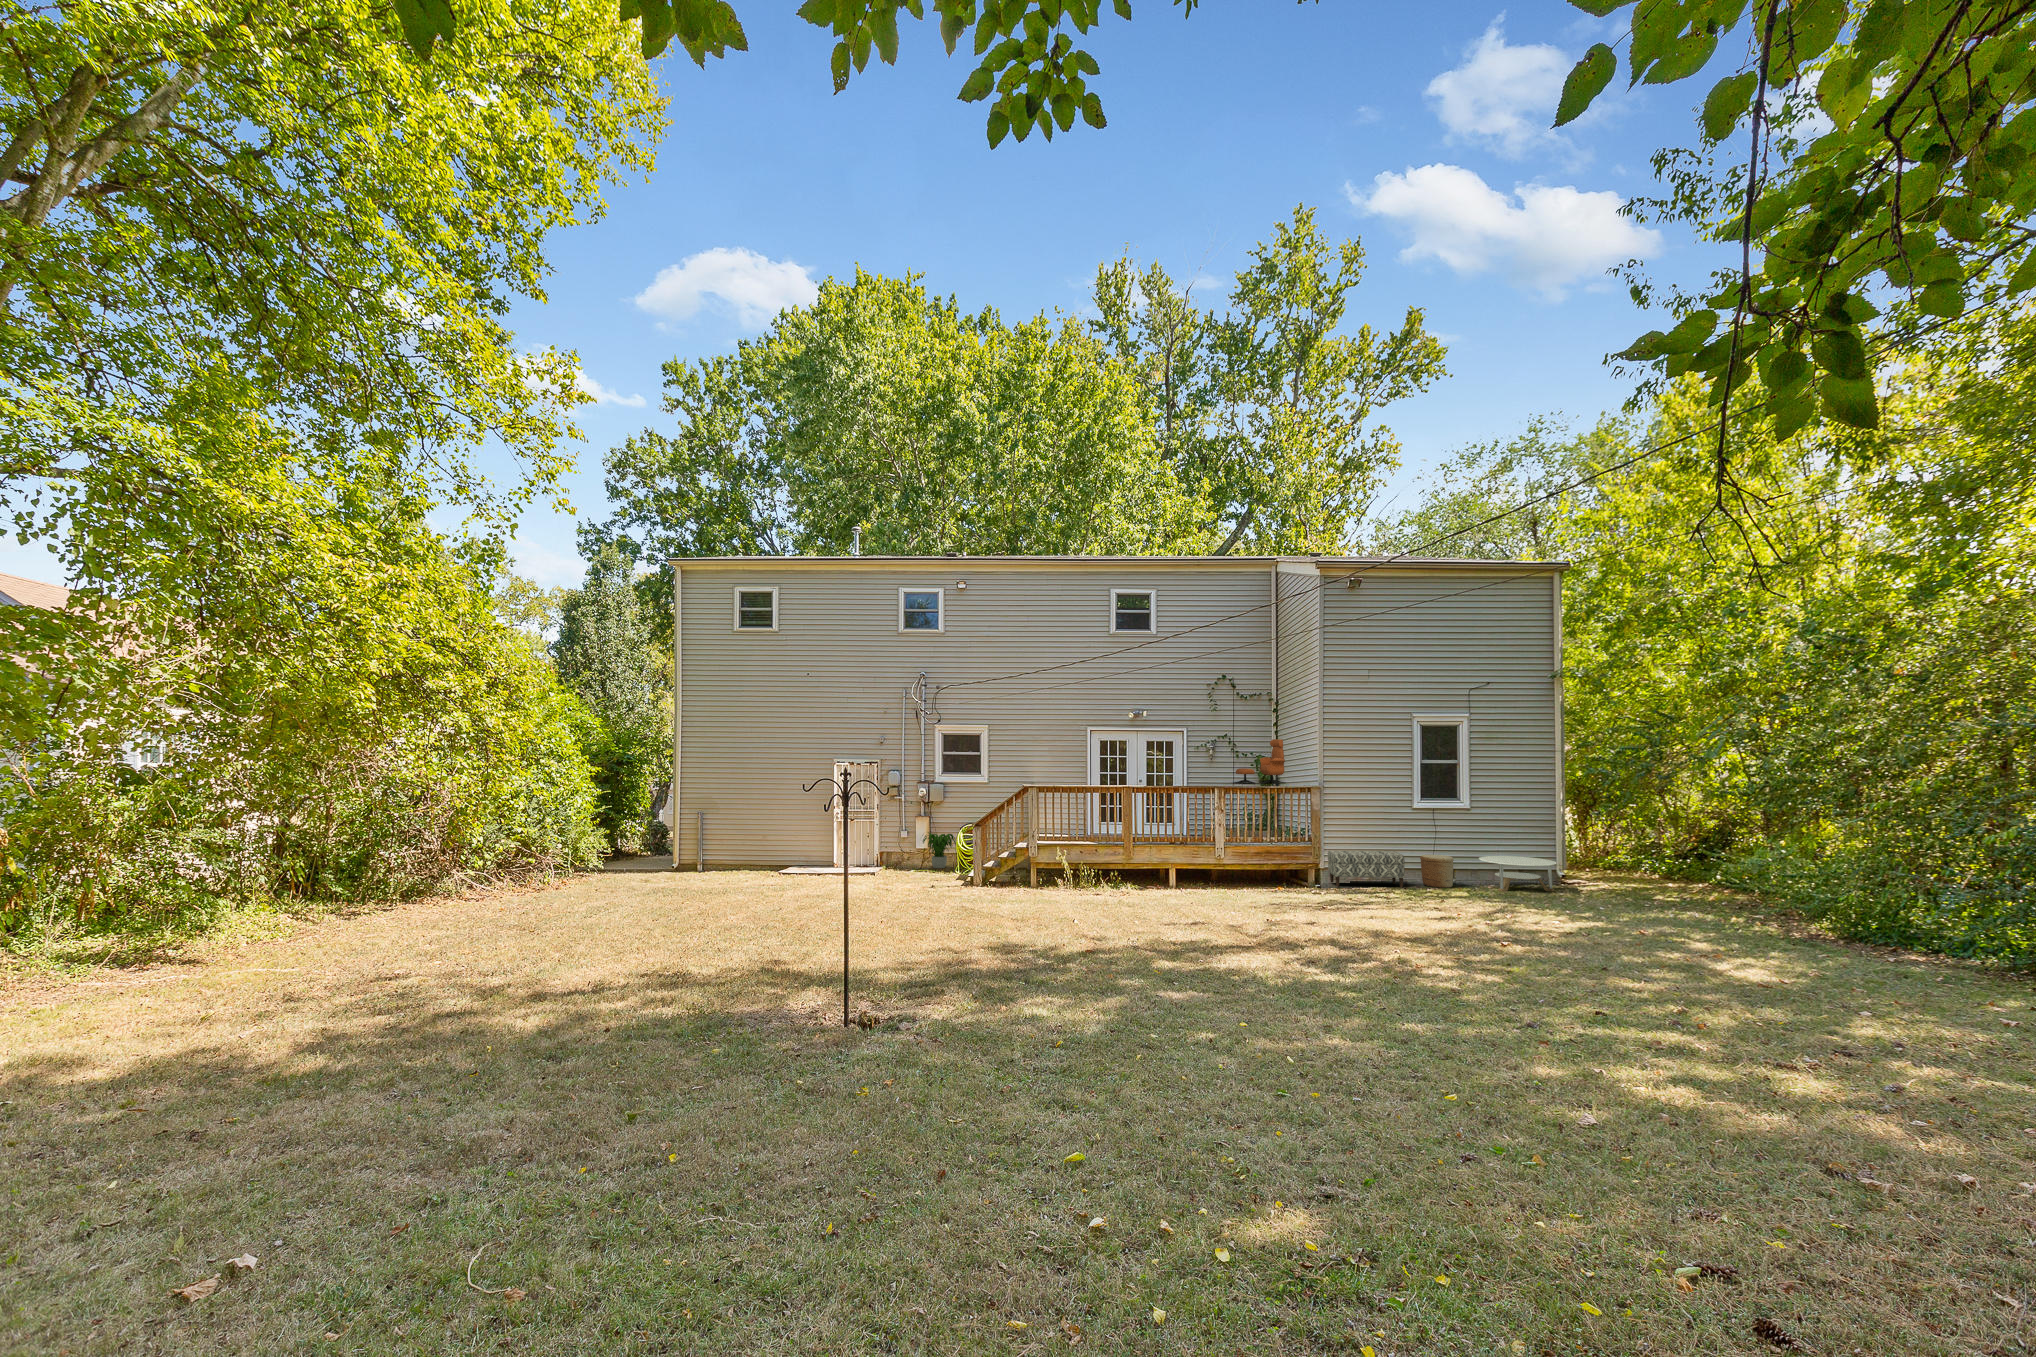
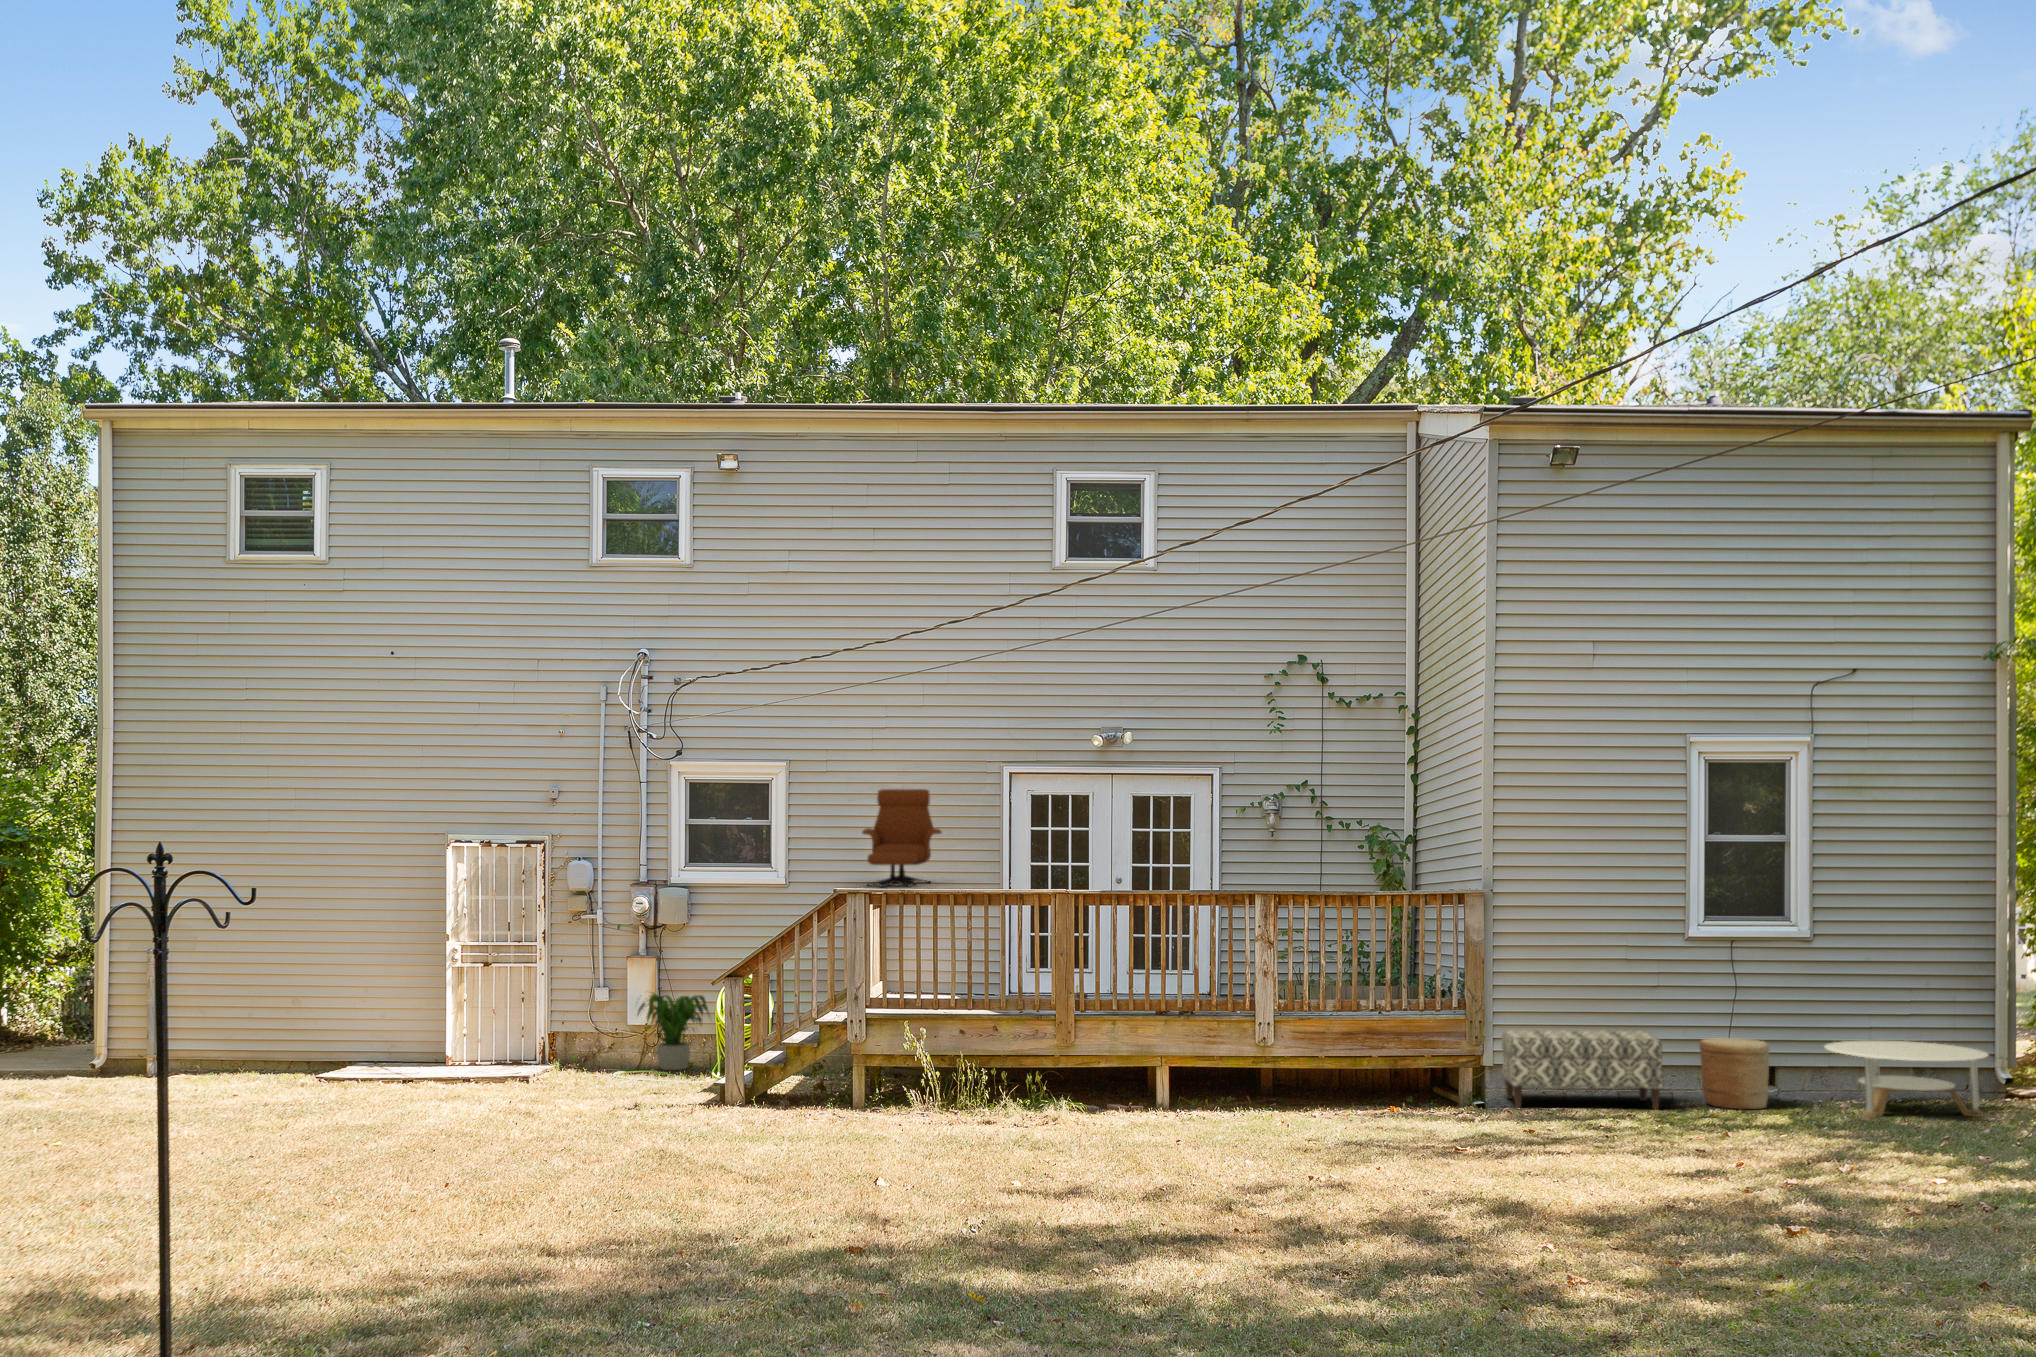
lounge chair: present [1234,739,1286,784] -> present [862,789,942,887]

